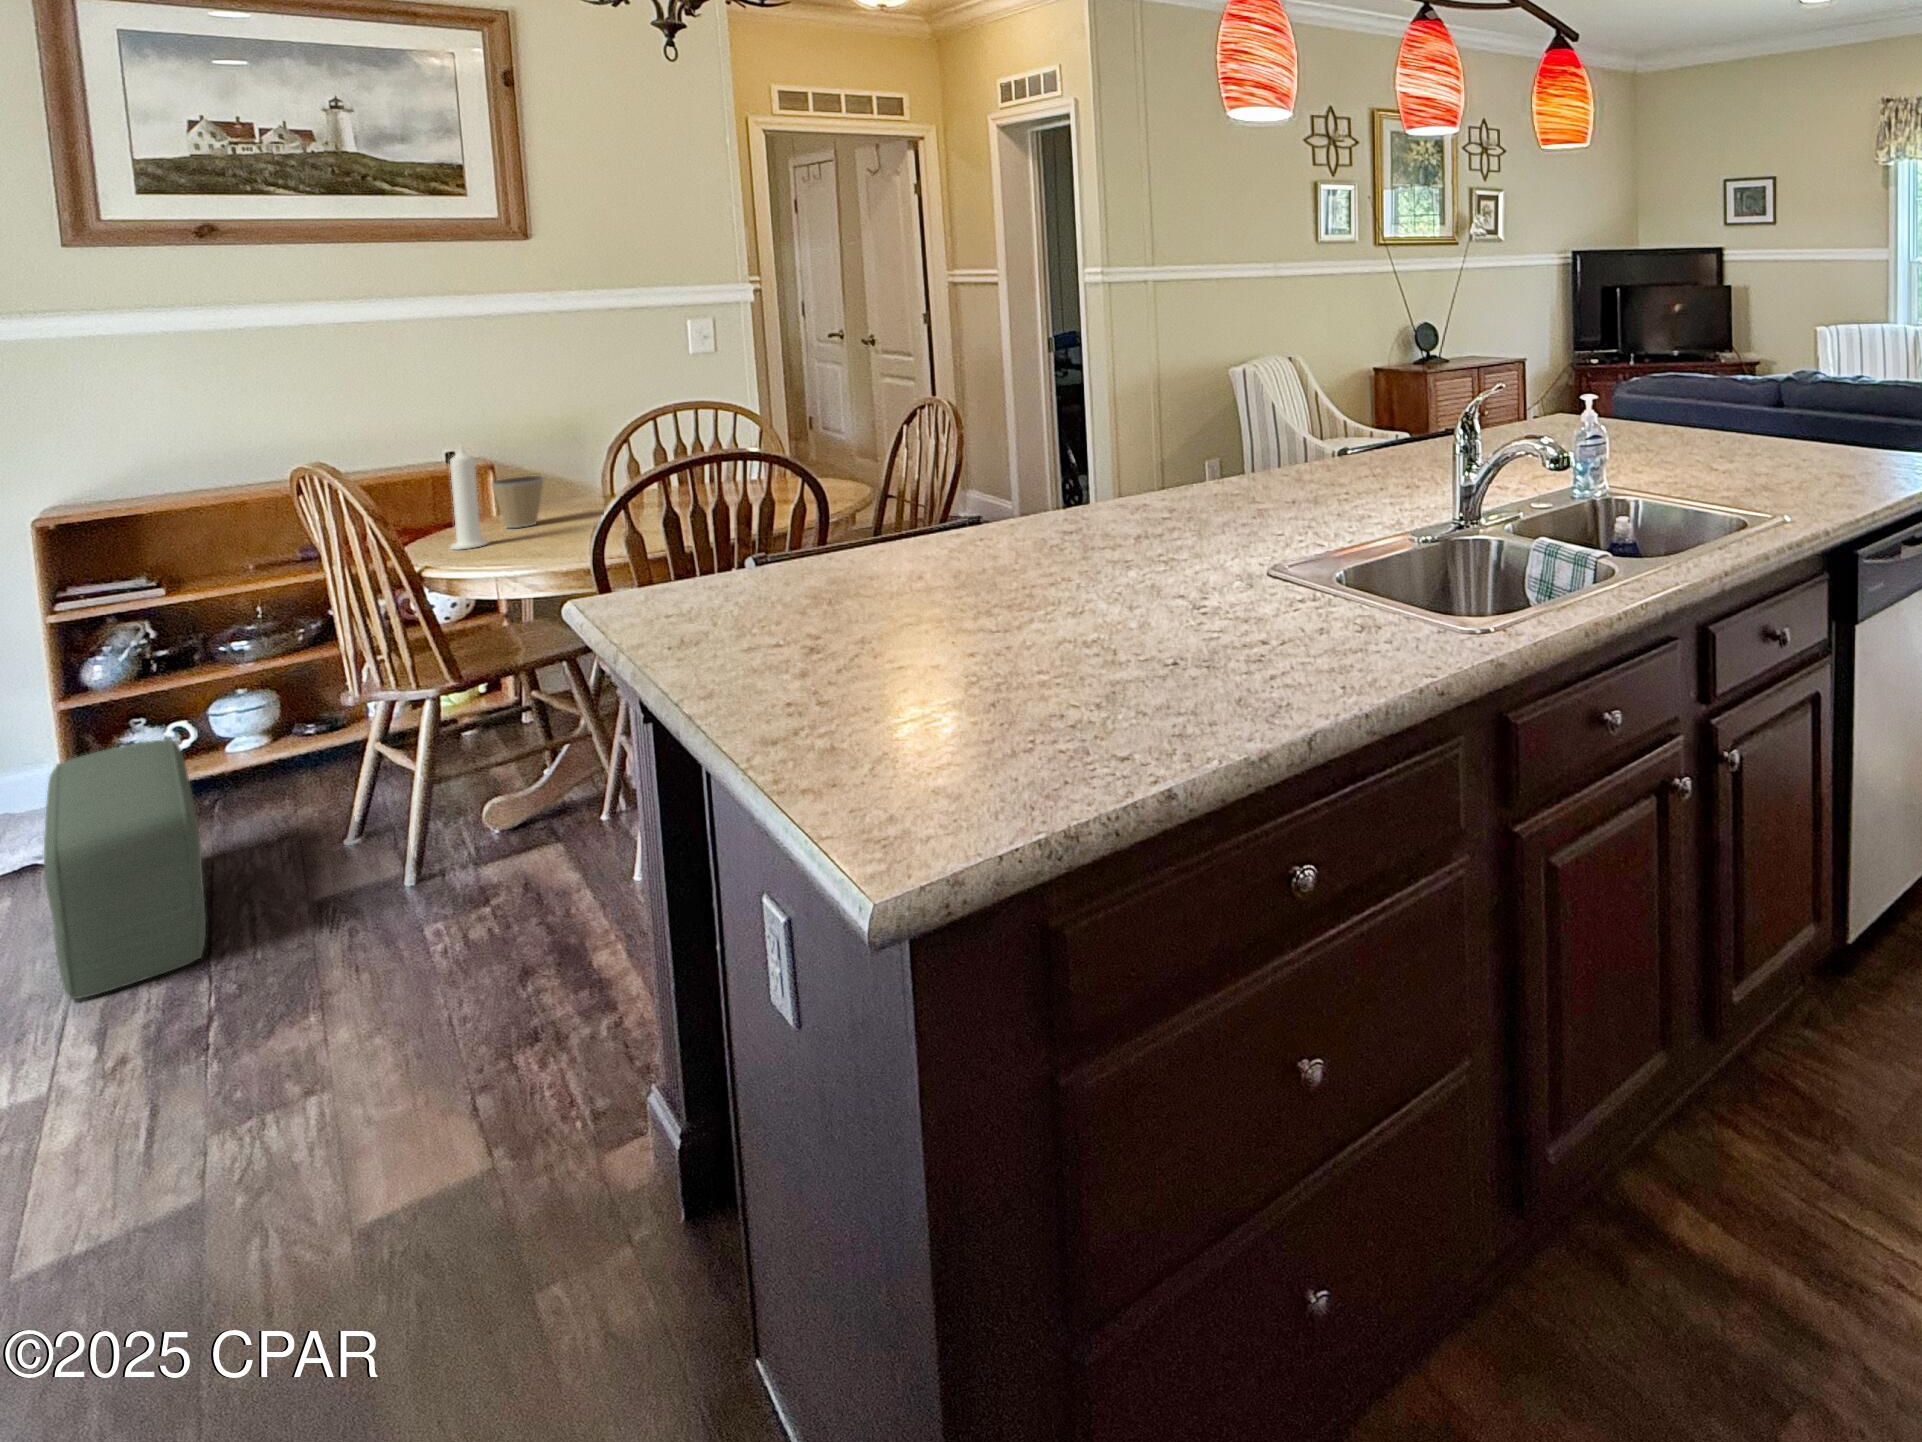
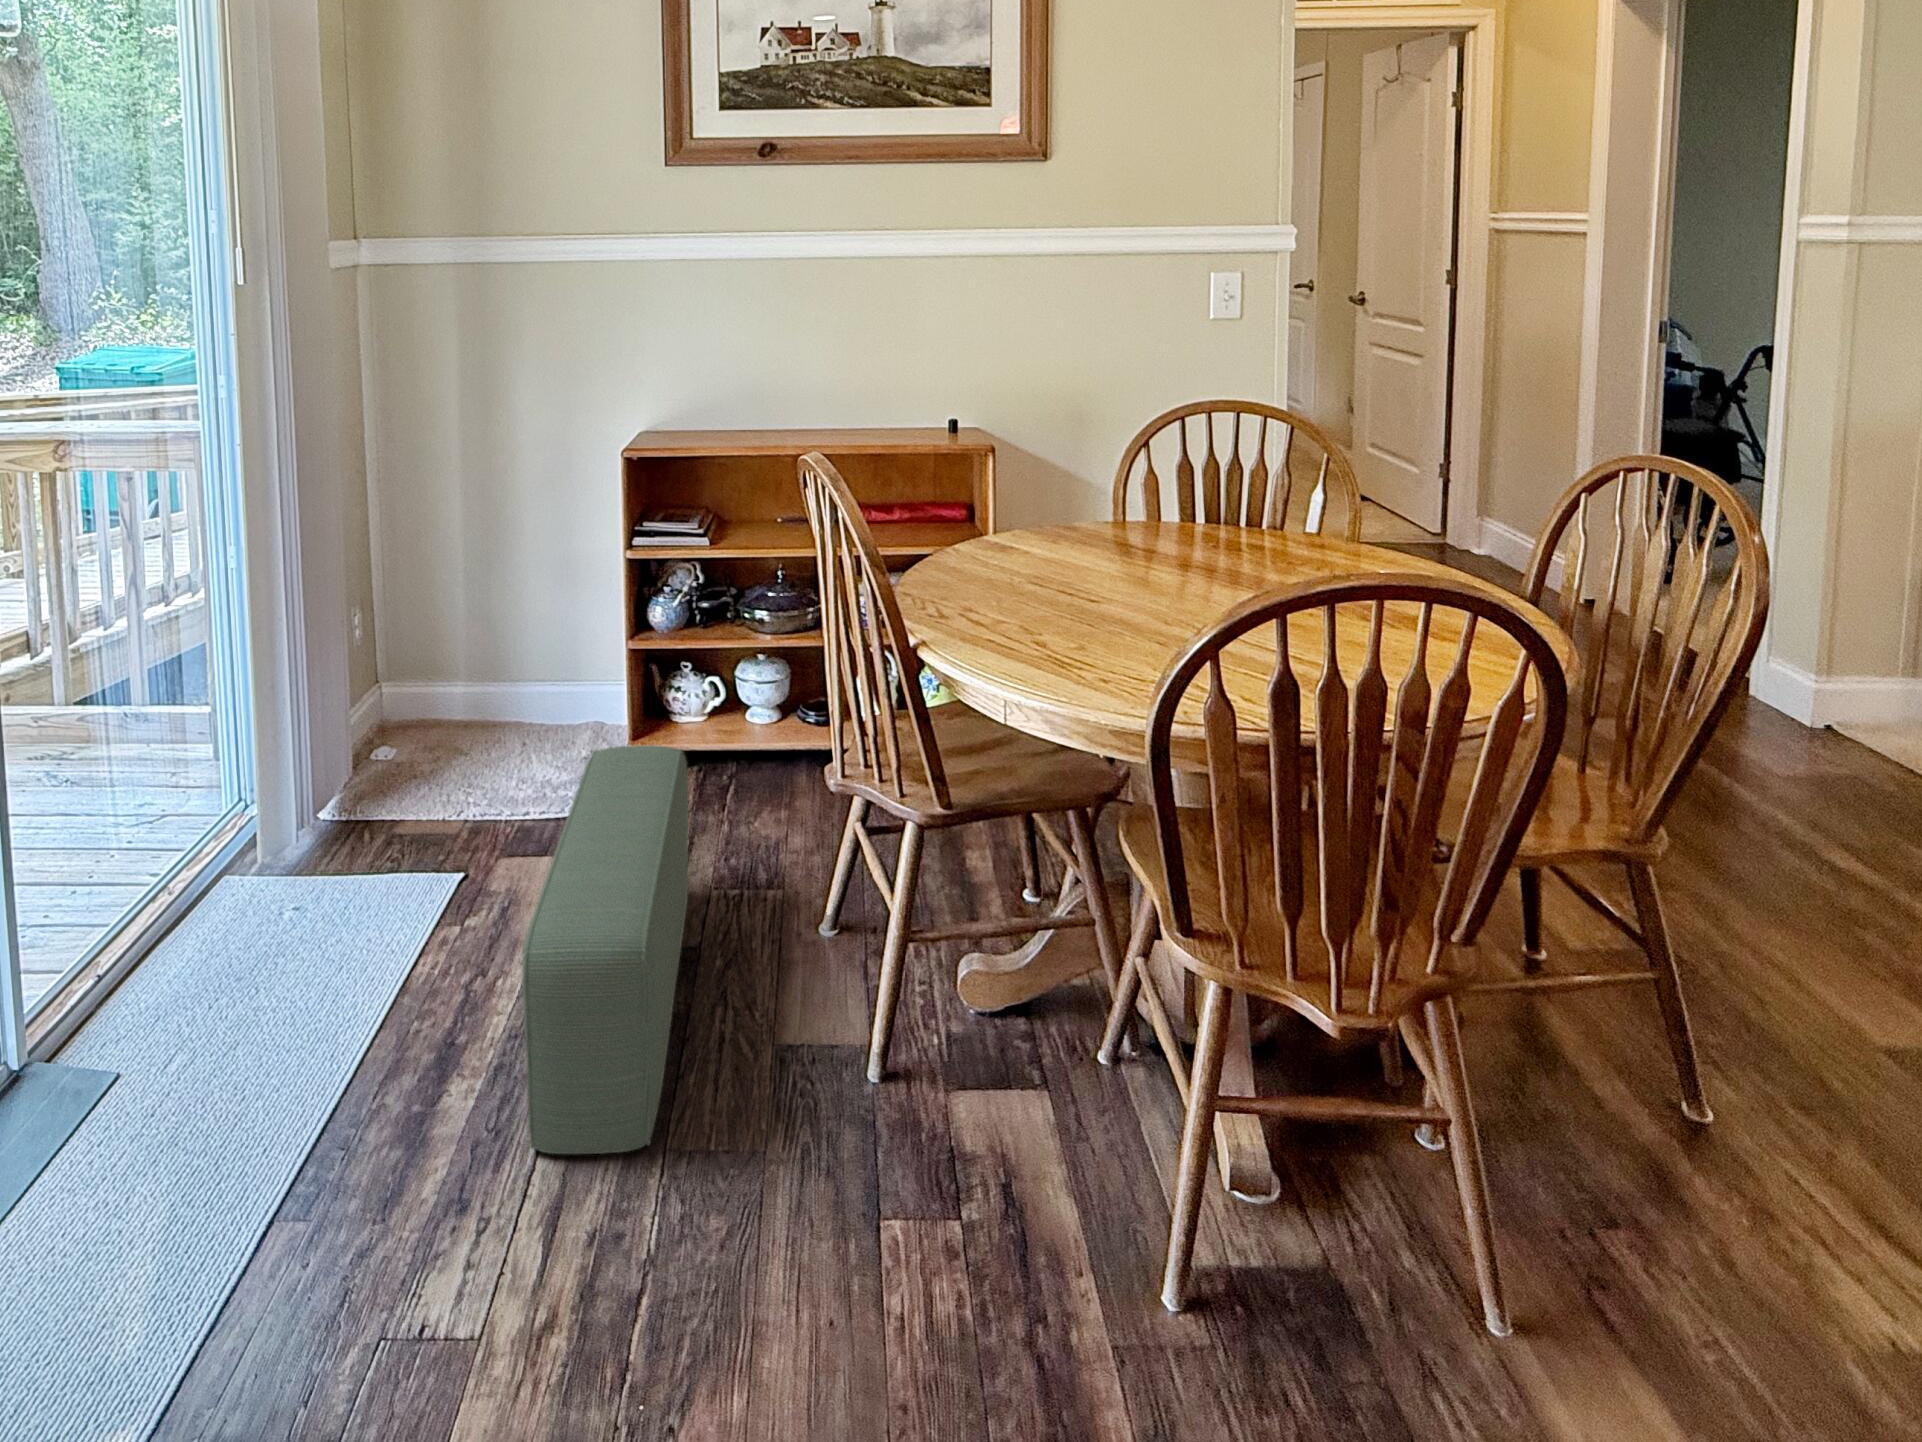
candle: present [450,446,488,550] -> none [949,453,994,617]
coffee cup: present [492,476,544,528] -> none [999,498,1064,579]

